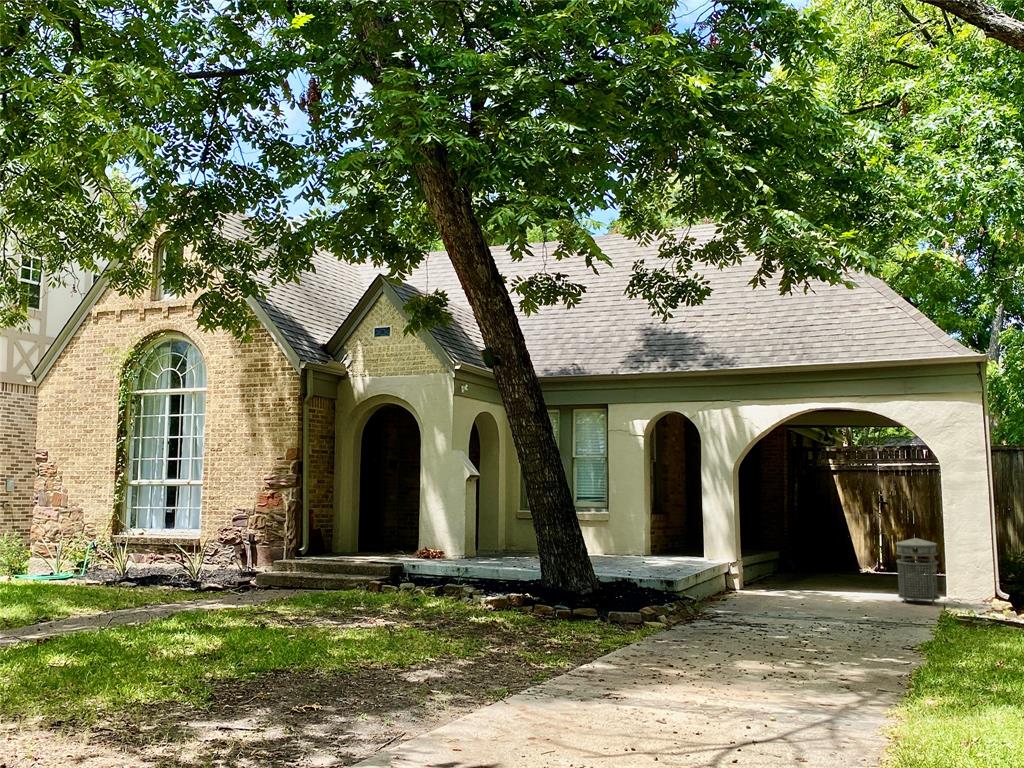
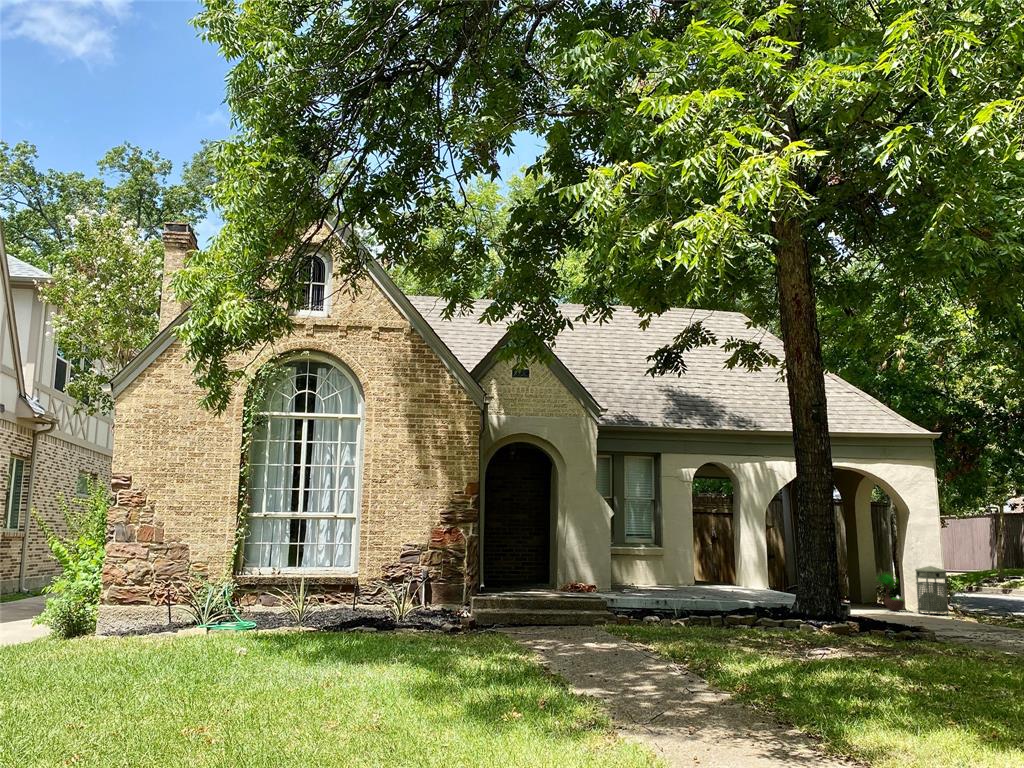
potted tree: none [861,541,895,596] -> present [877,573,904,611]

